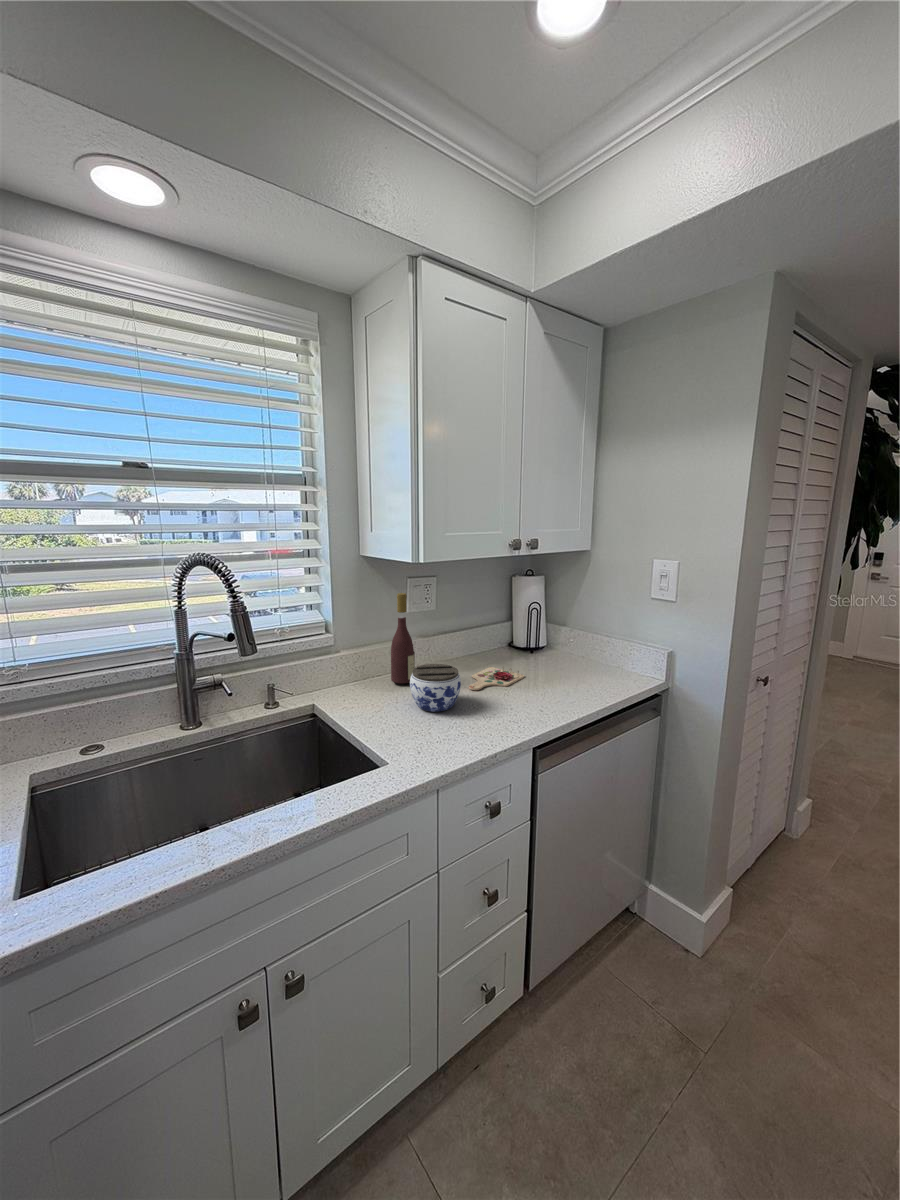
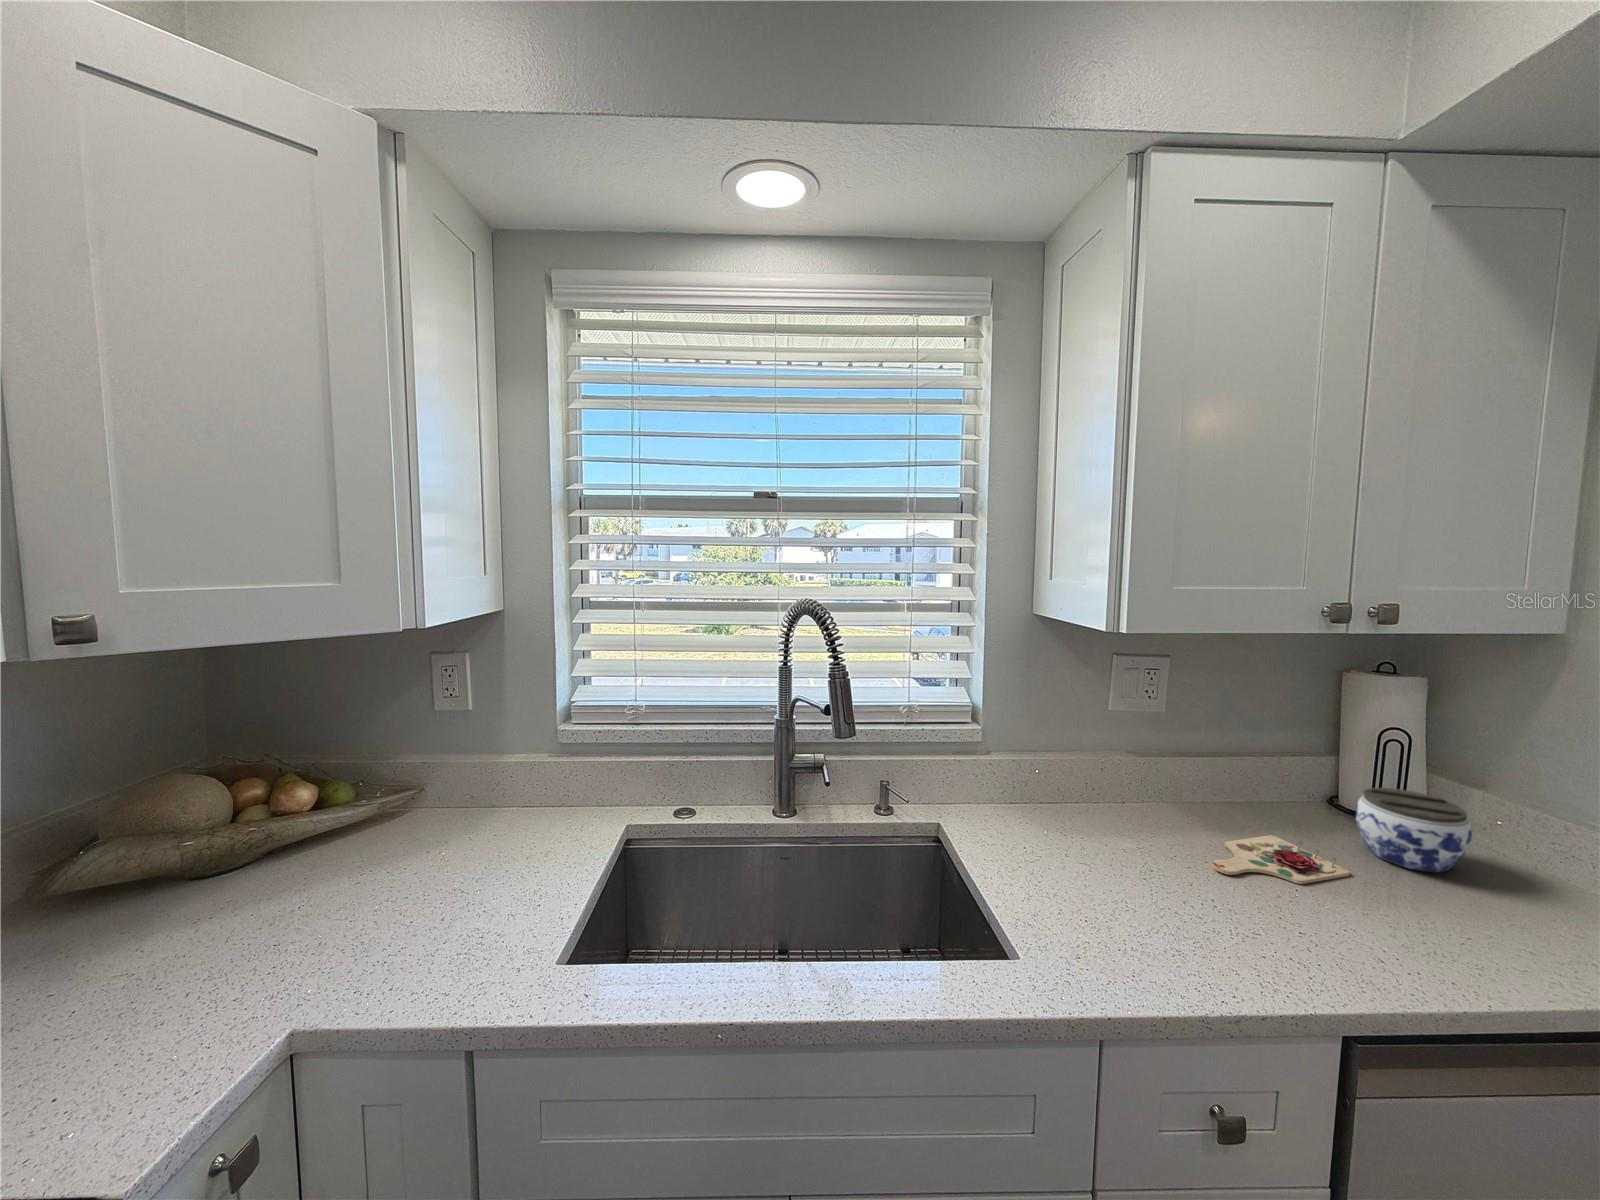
wine bottle: present [391,593,415,683] -> none [1066,678,1113,831]
jar: present [410,664,461,712] -> present [1356,788,1472,872]

